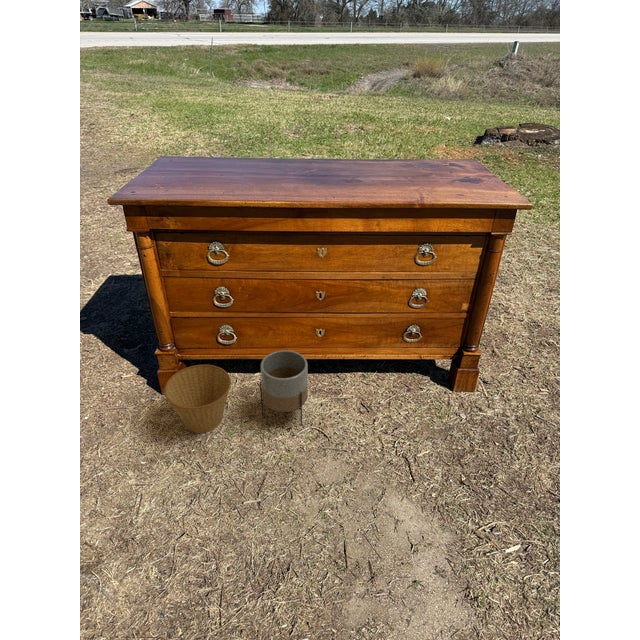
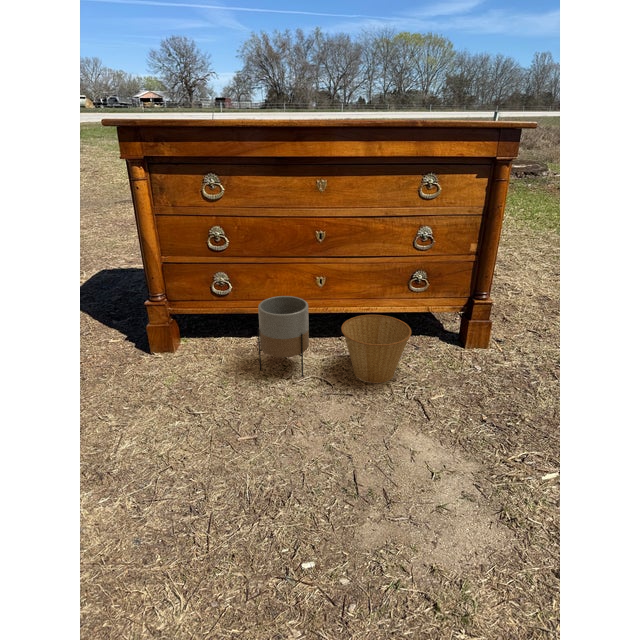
basket: present [164,365,231,433] -> present [341,315,411,383]

